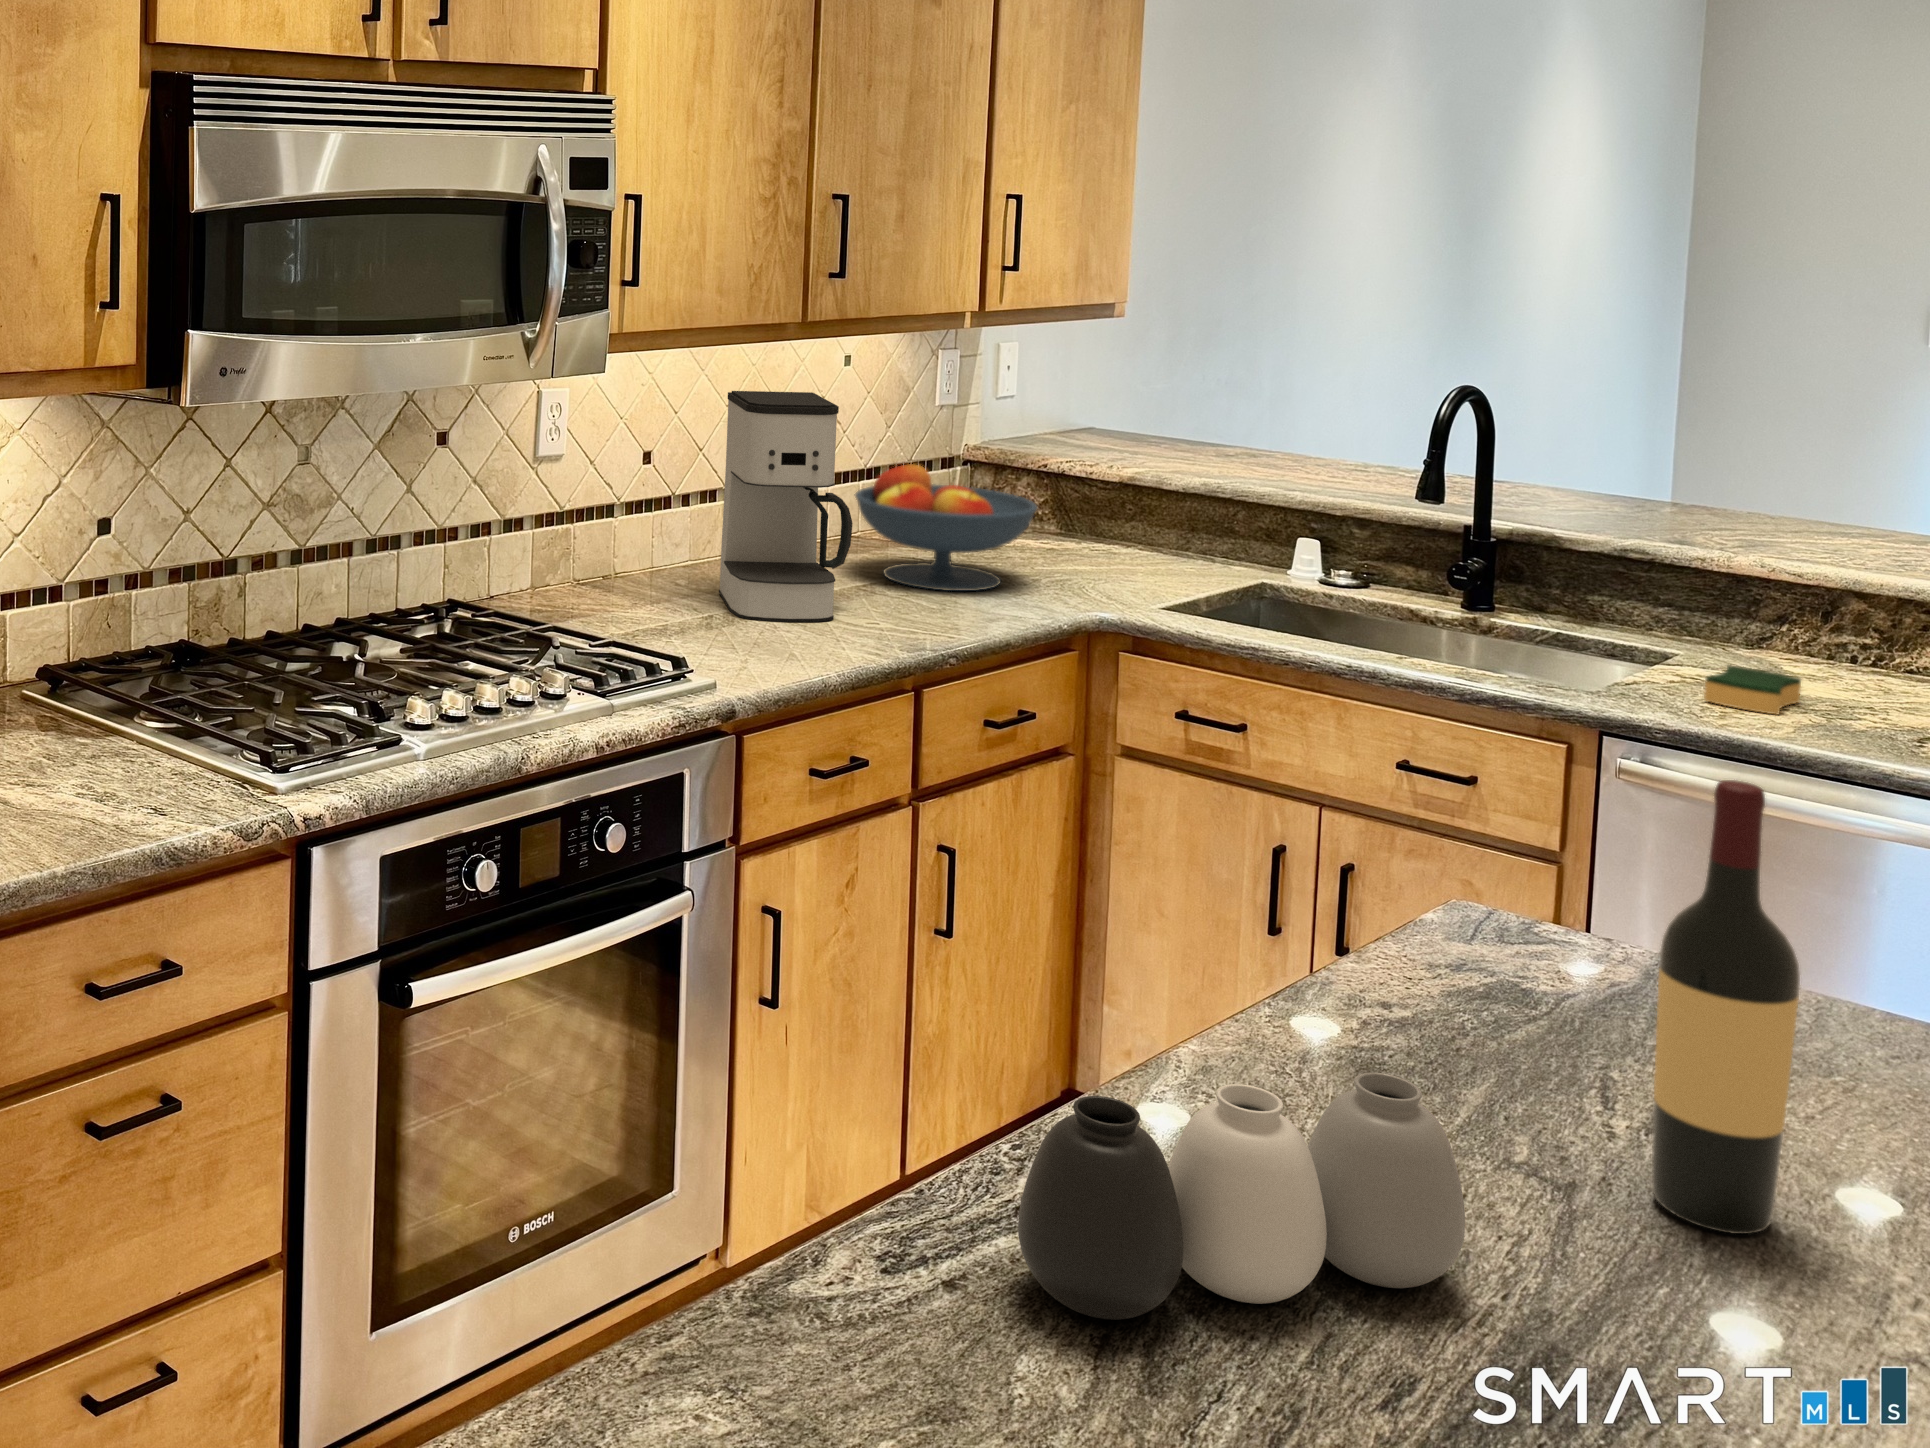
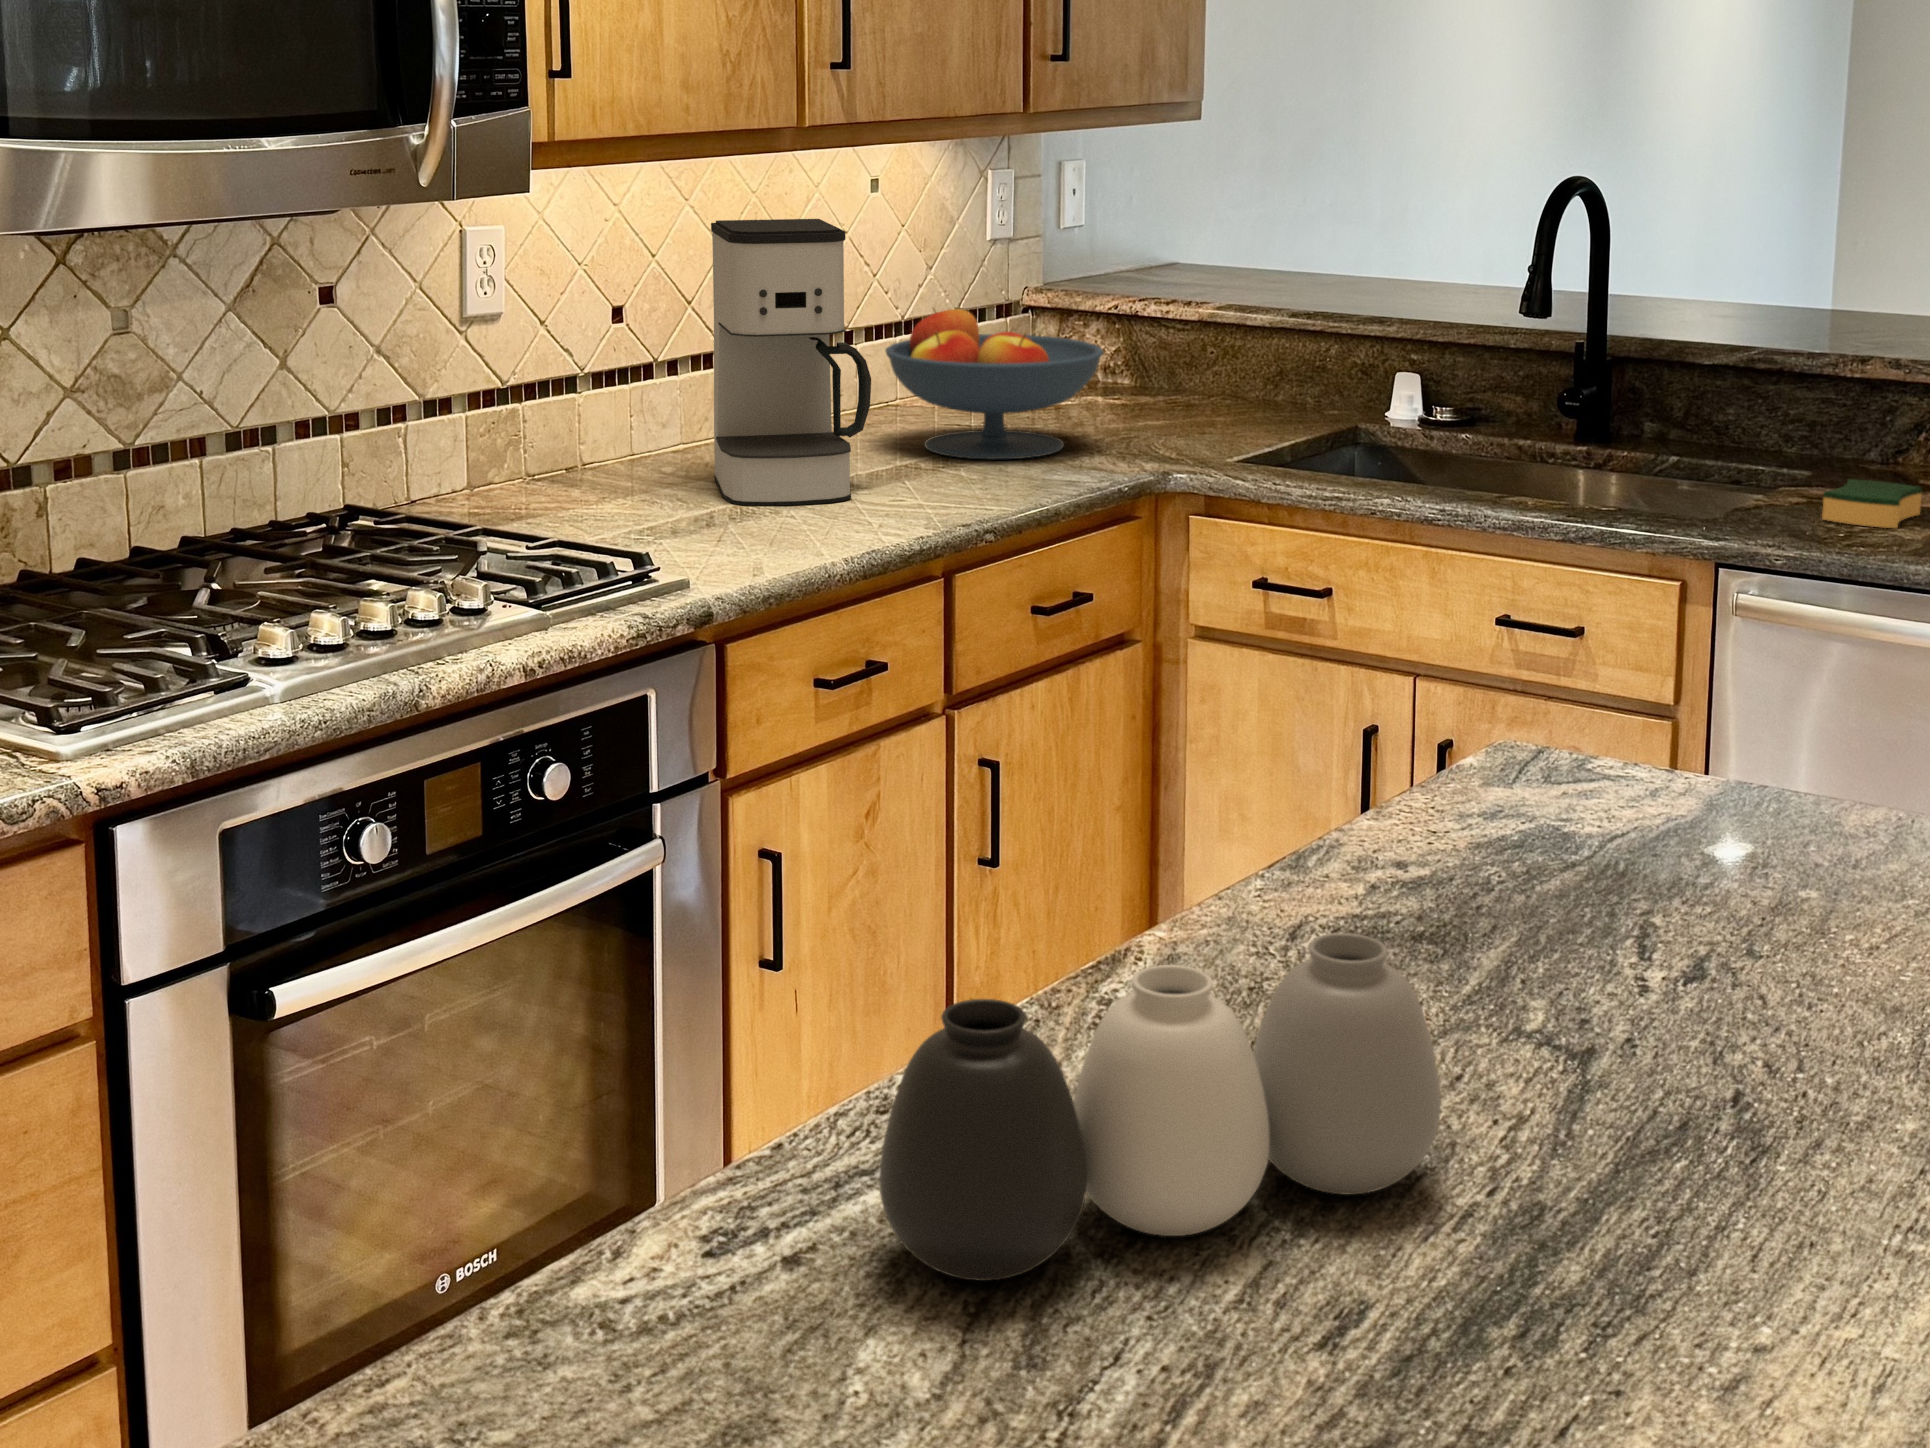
wine bottle: present [1651,780,1800,1234] -> none [1676,537,1835,1080]

